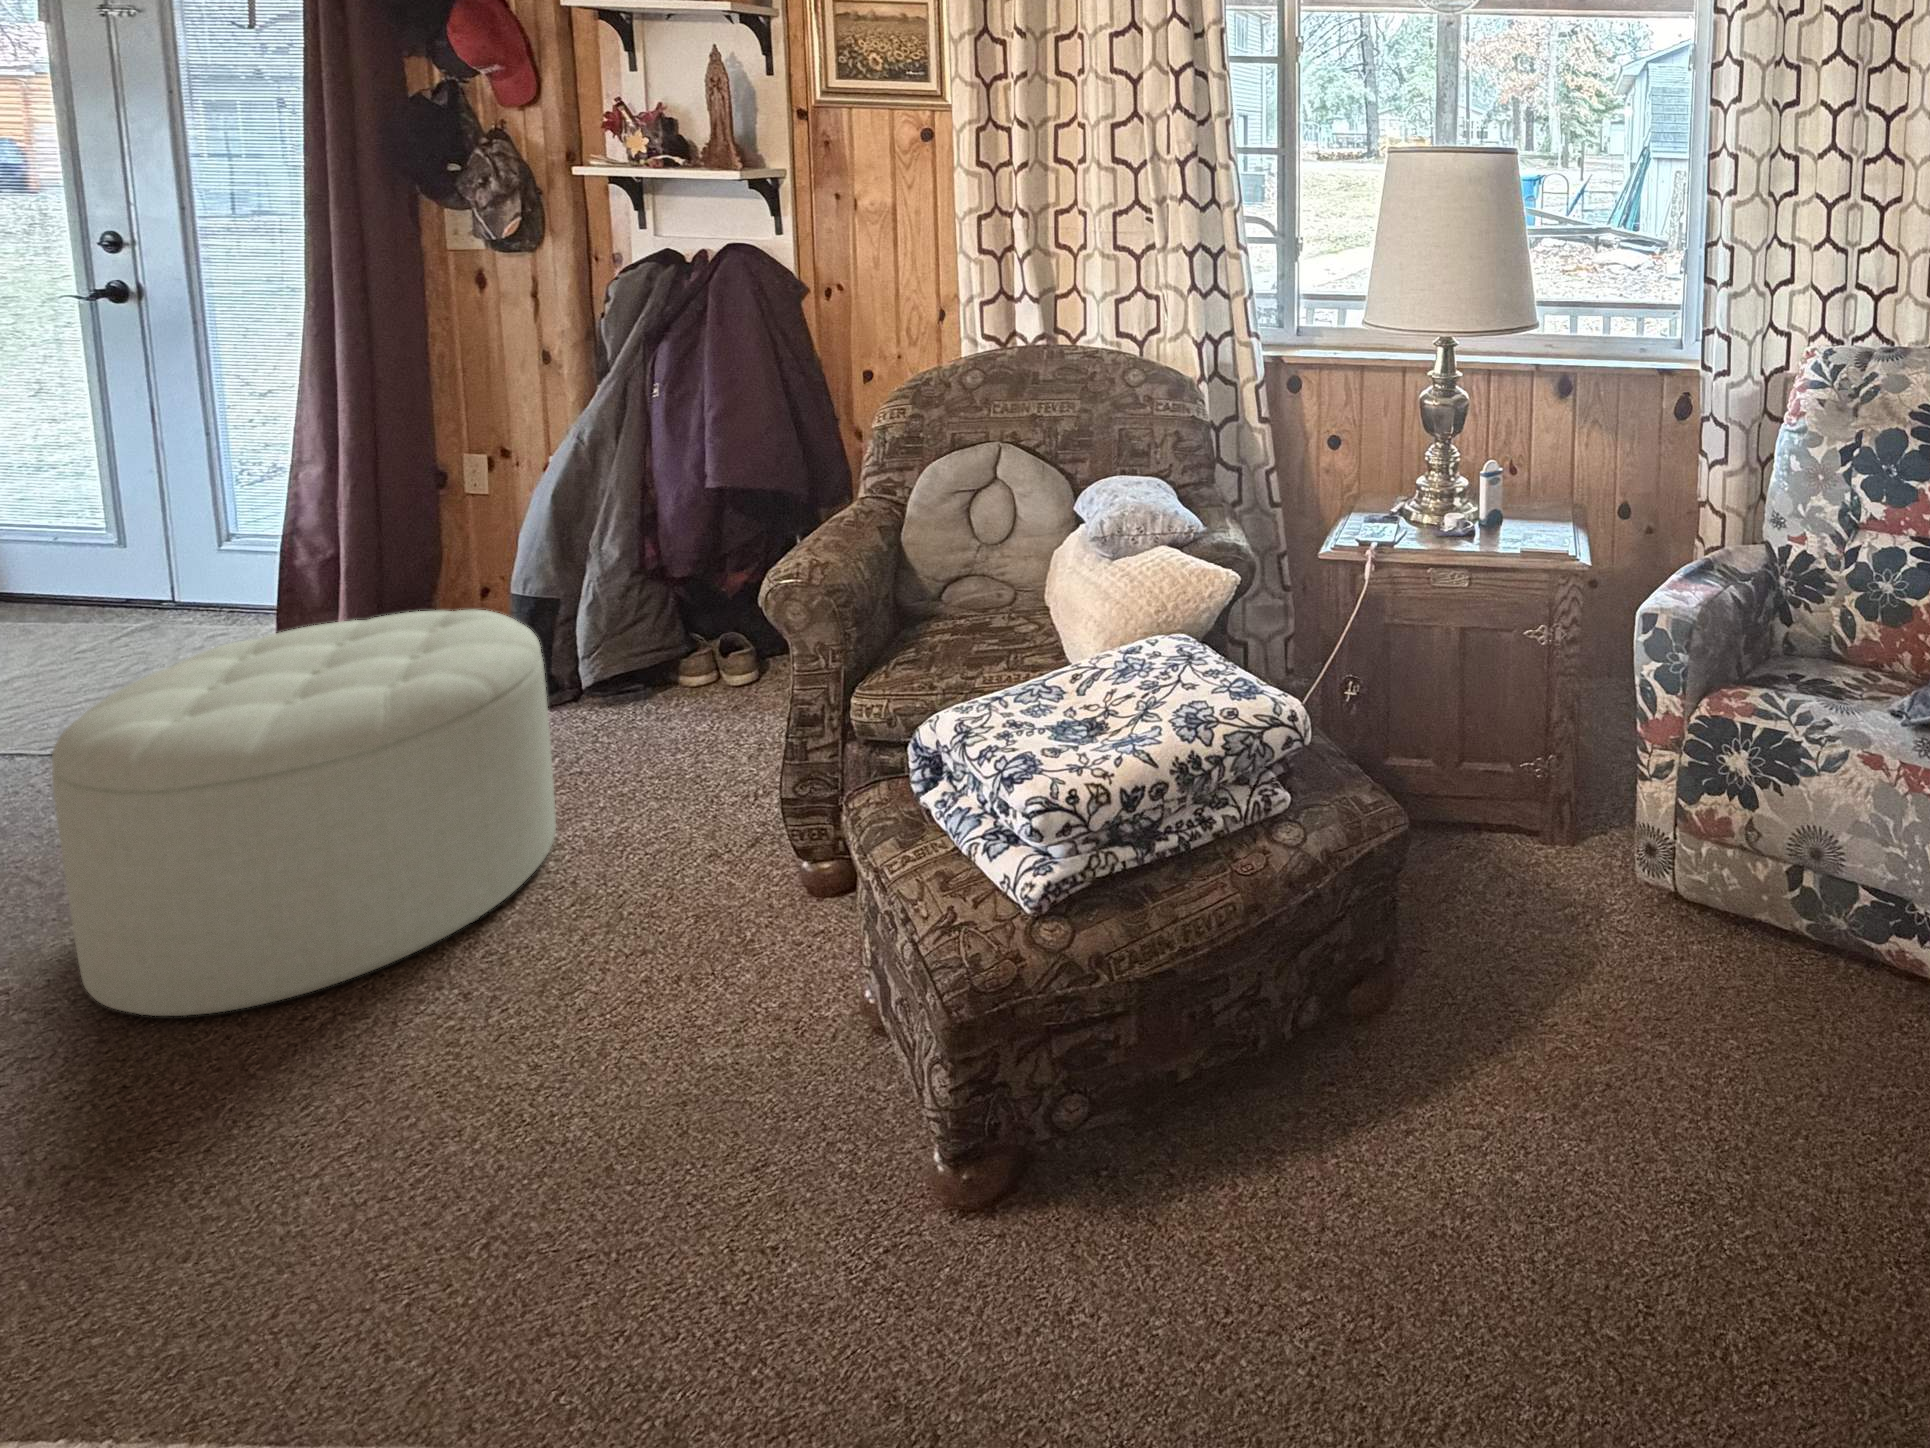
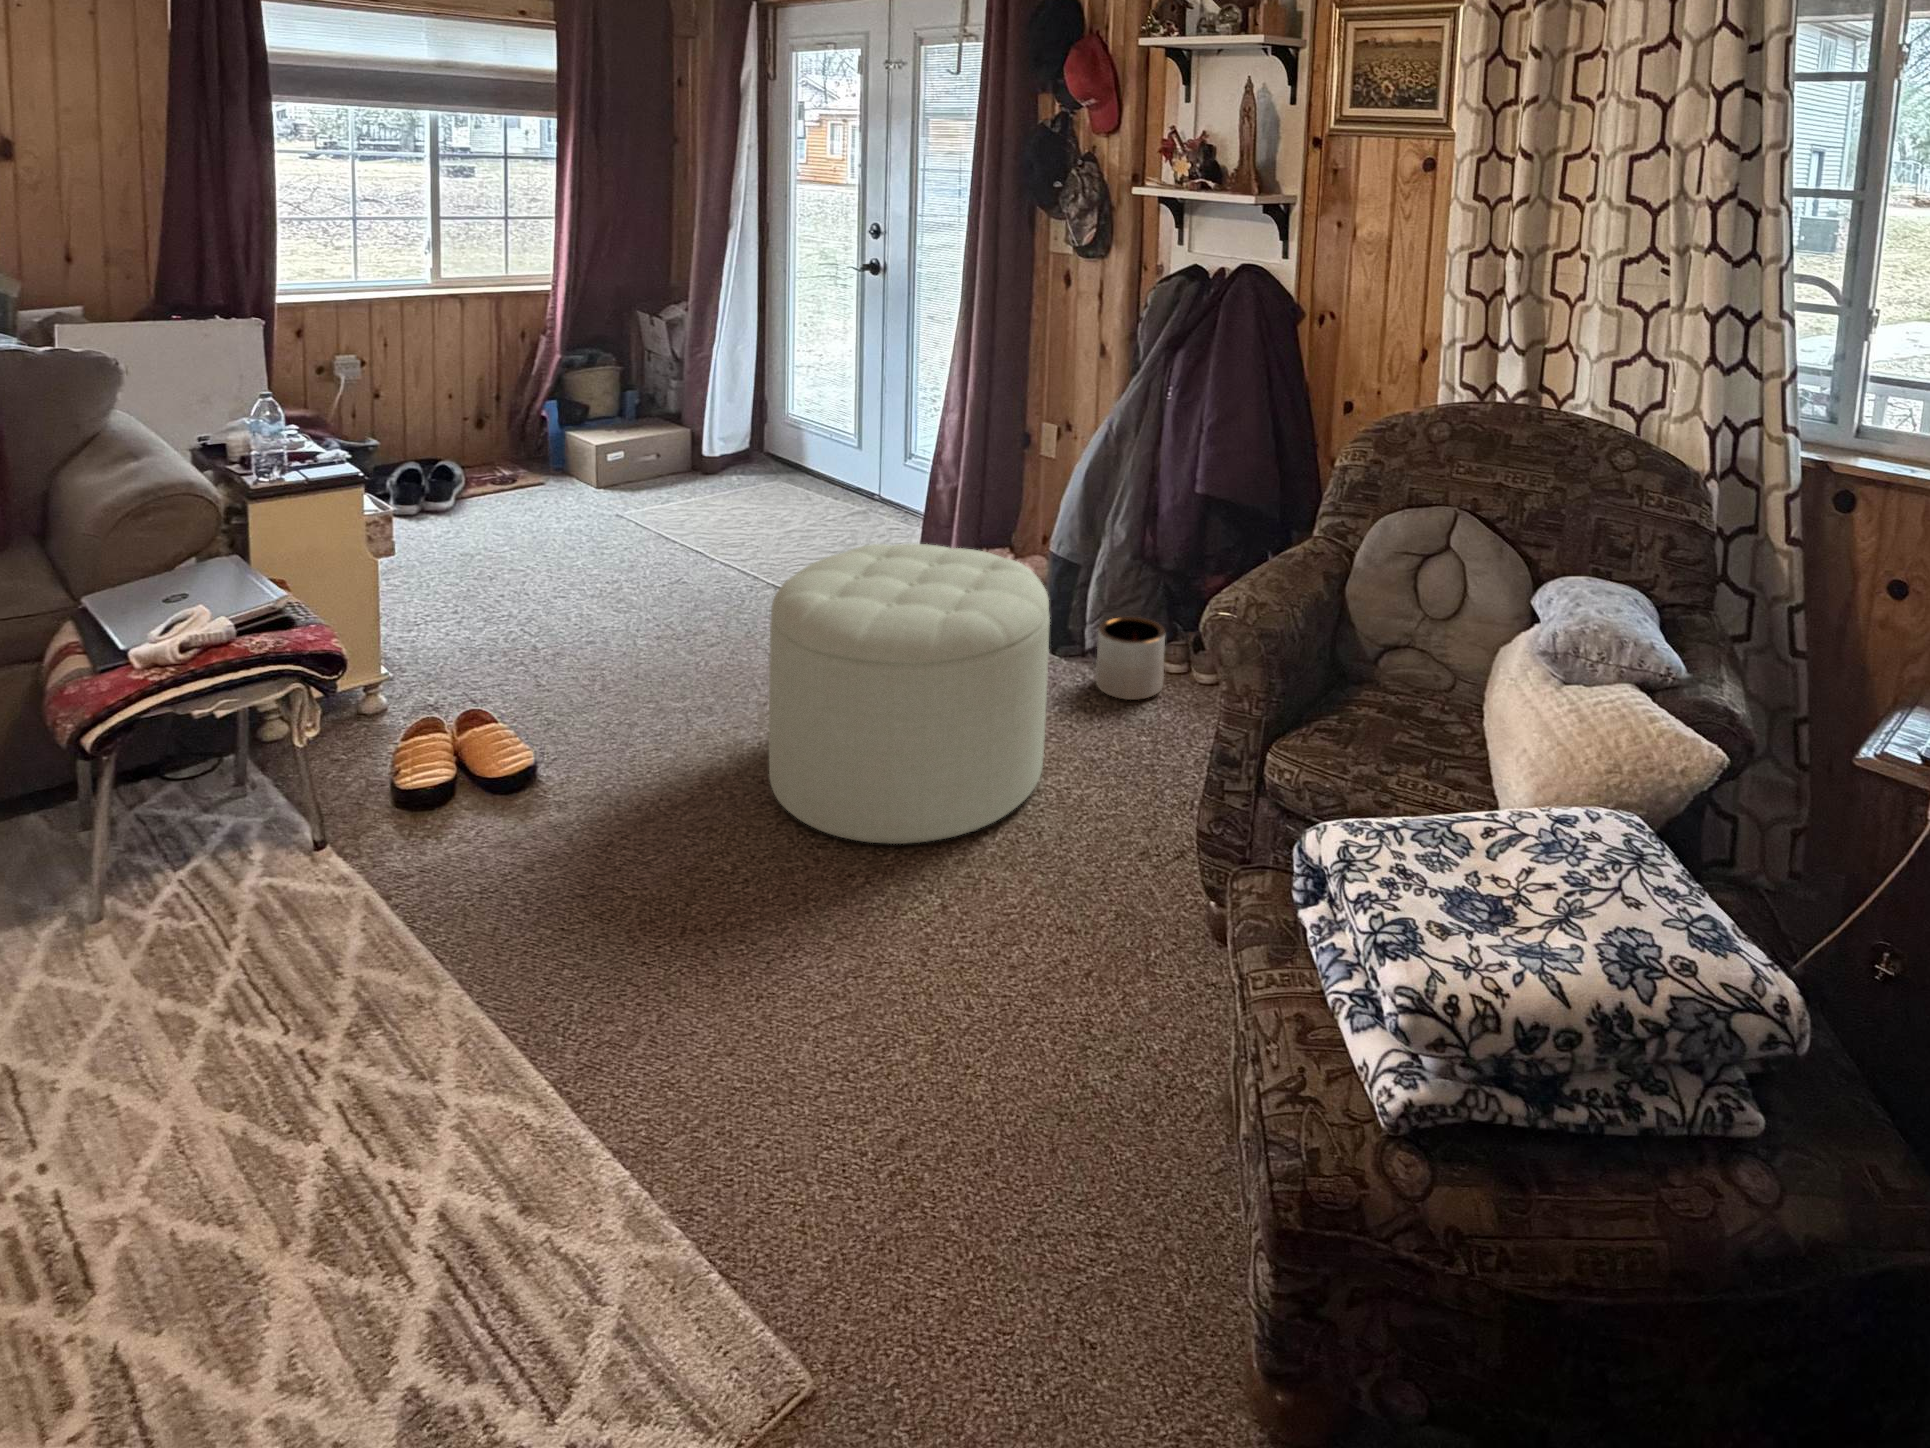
planter: none [598,637,693,730] -> present [1096,617,1165,700]

